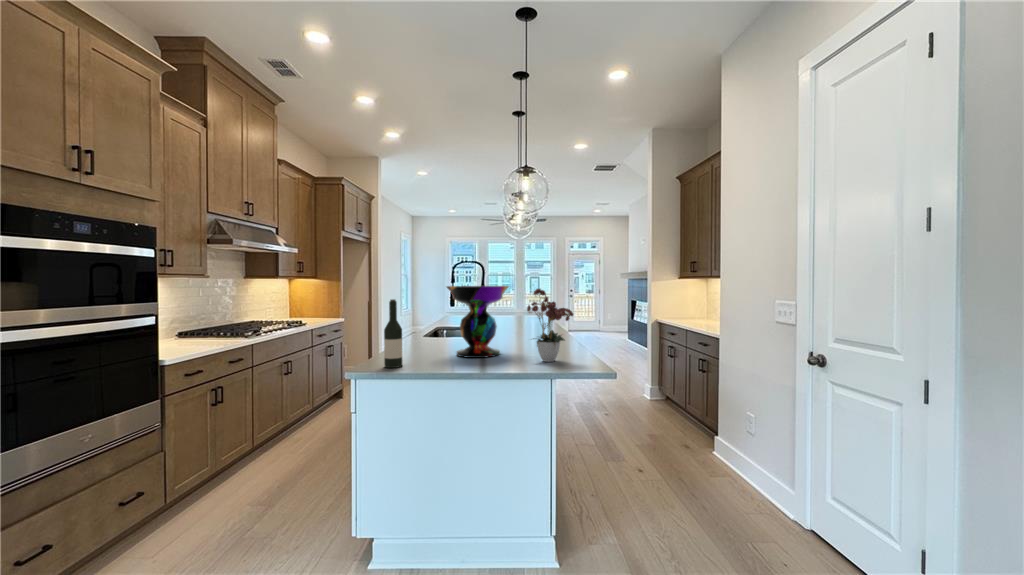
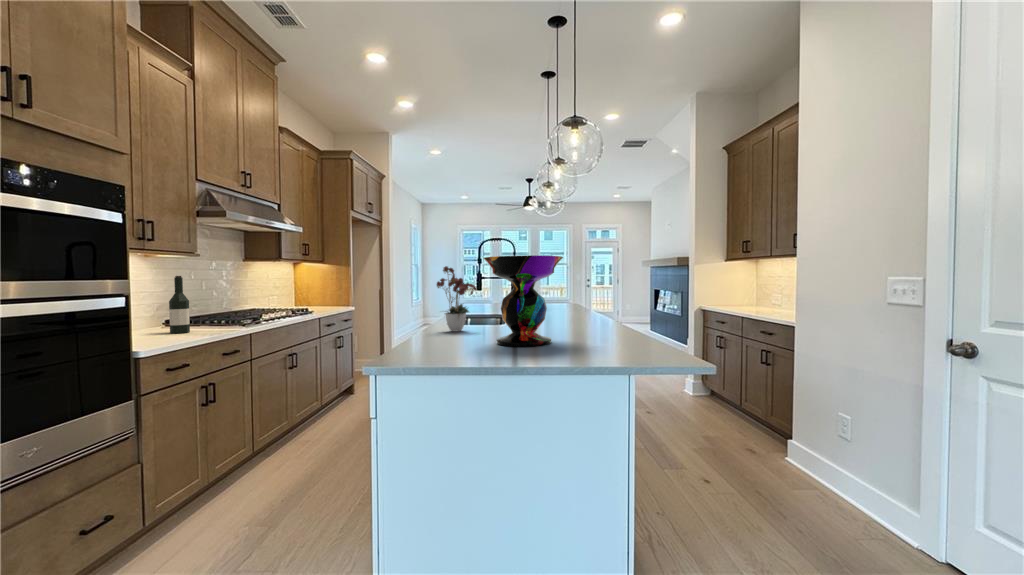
flower arrangement: present [527,289,573,362] -> present [437,266,477,331]
wine bottle: present [384,299,402,368] -> present [169,276,190,333]

